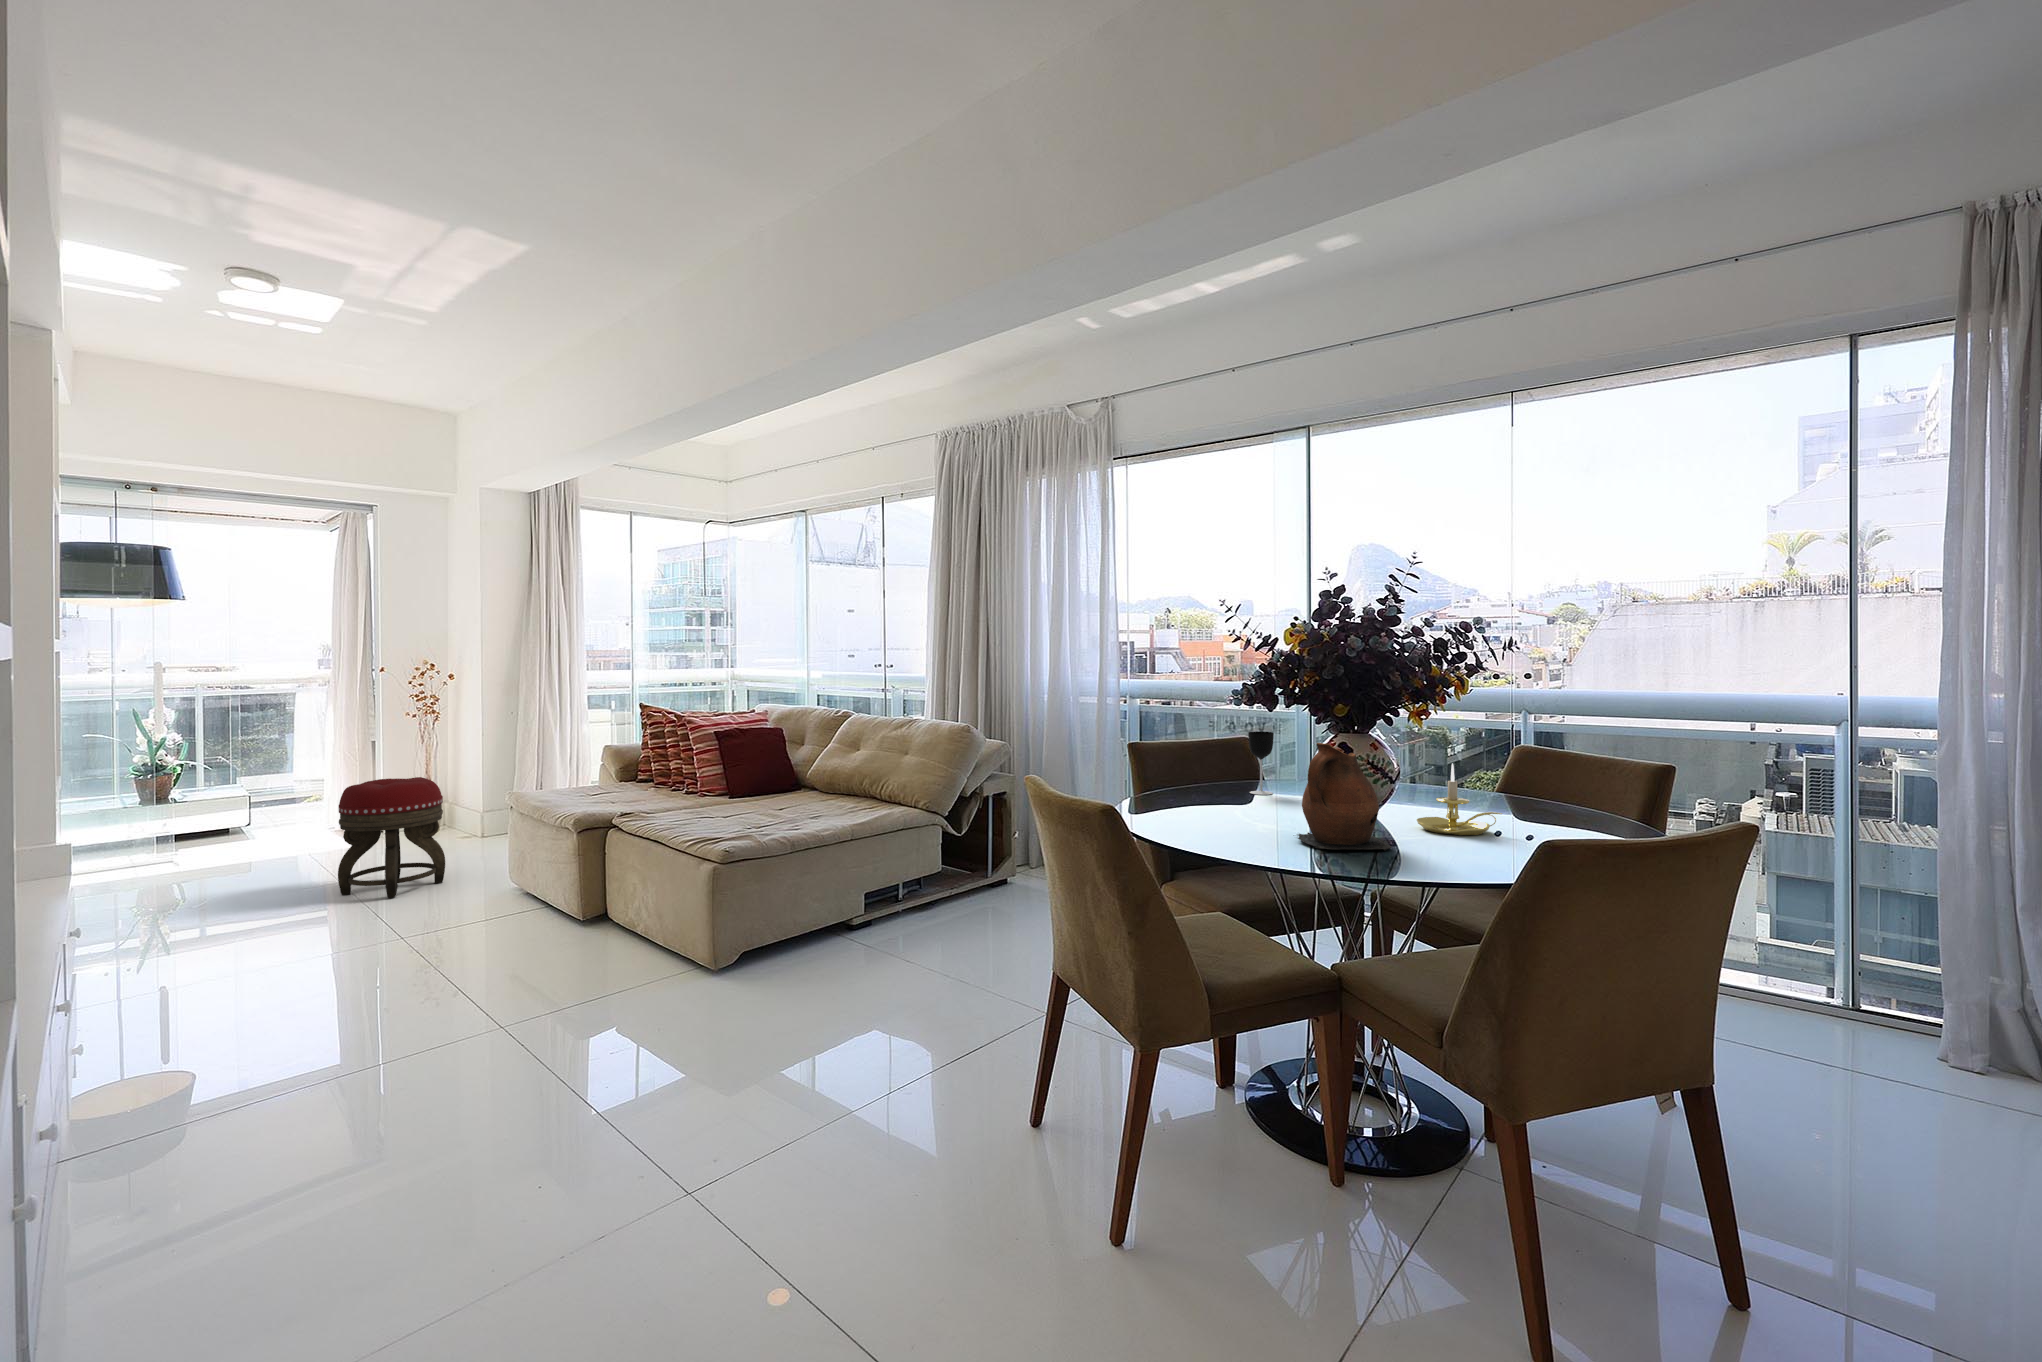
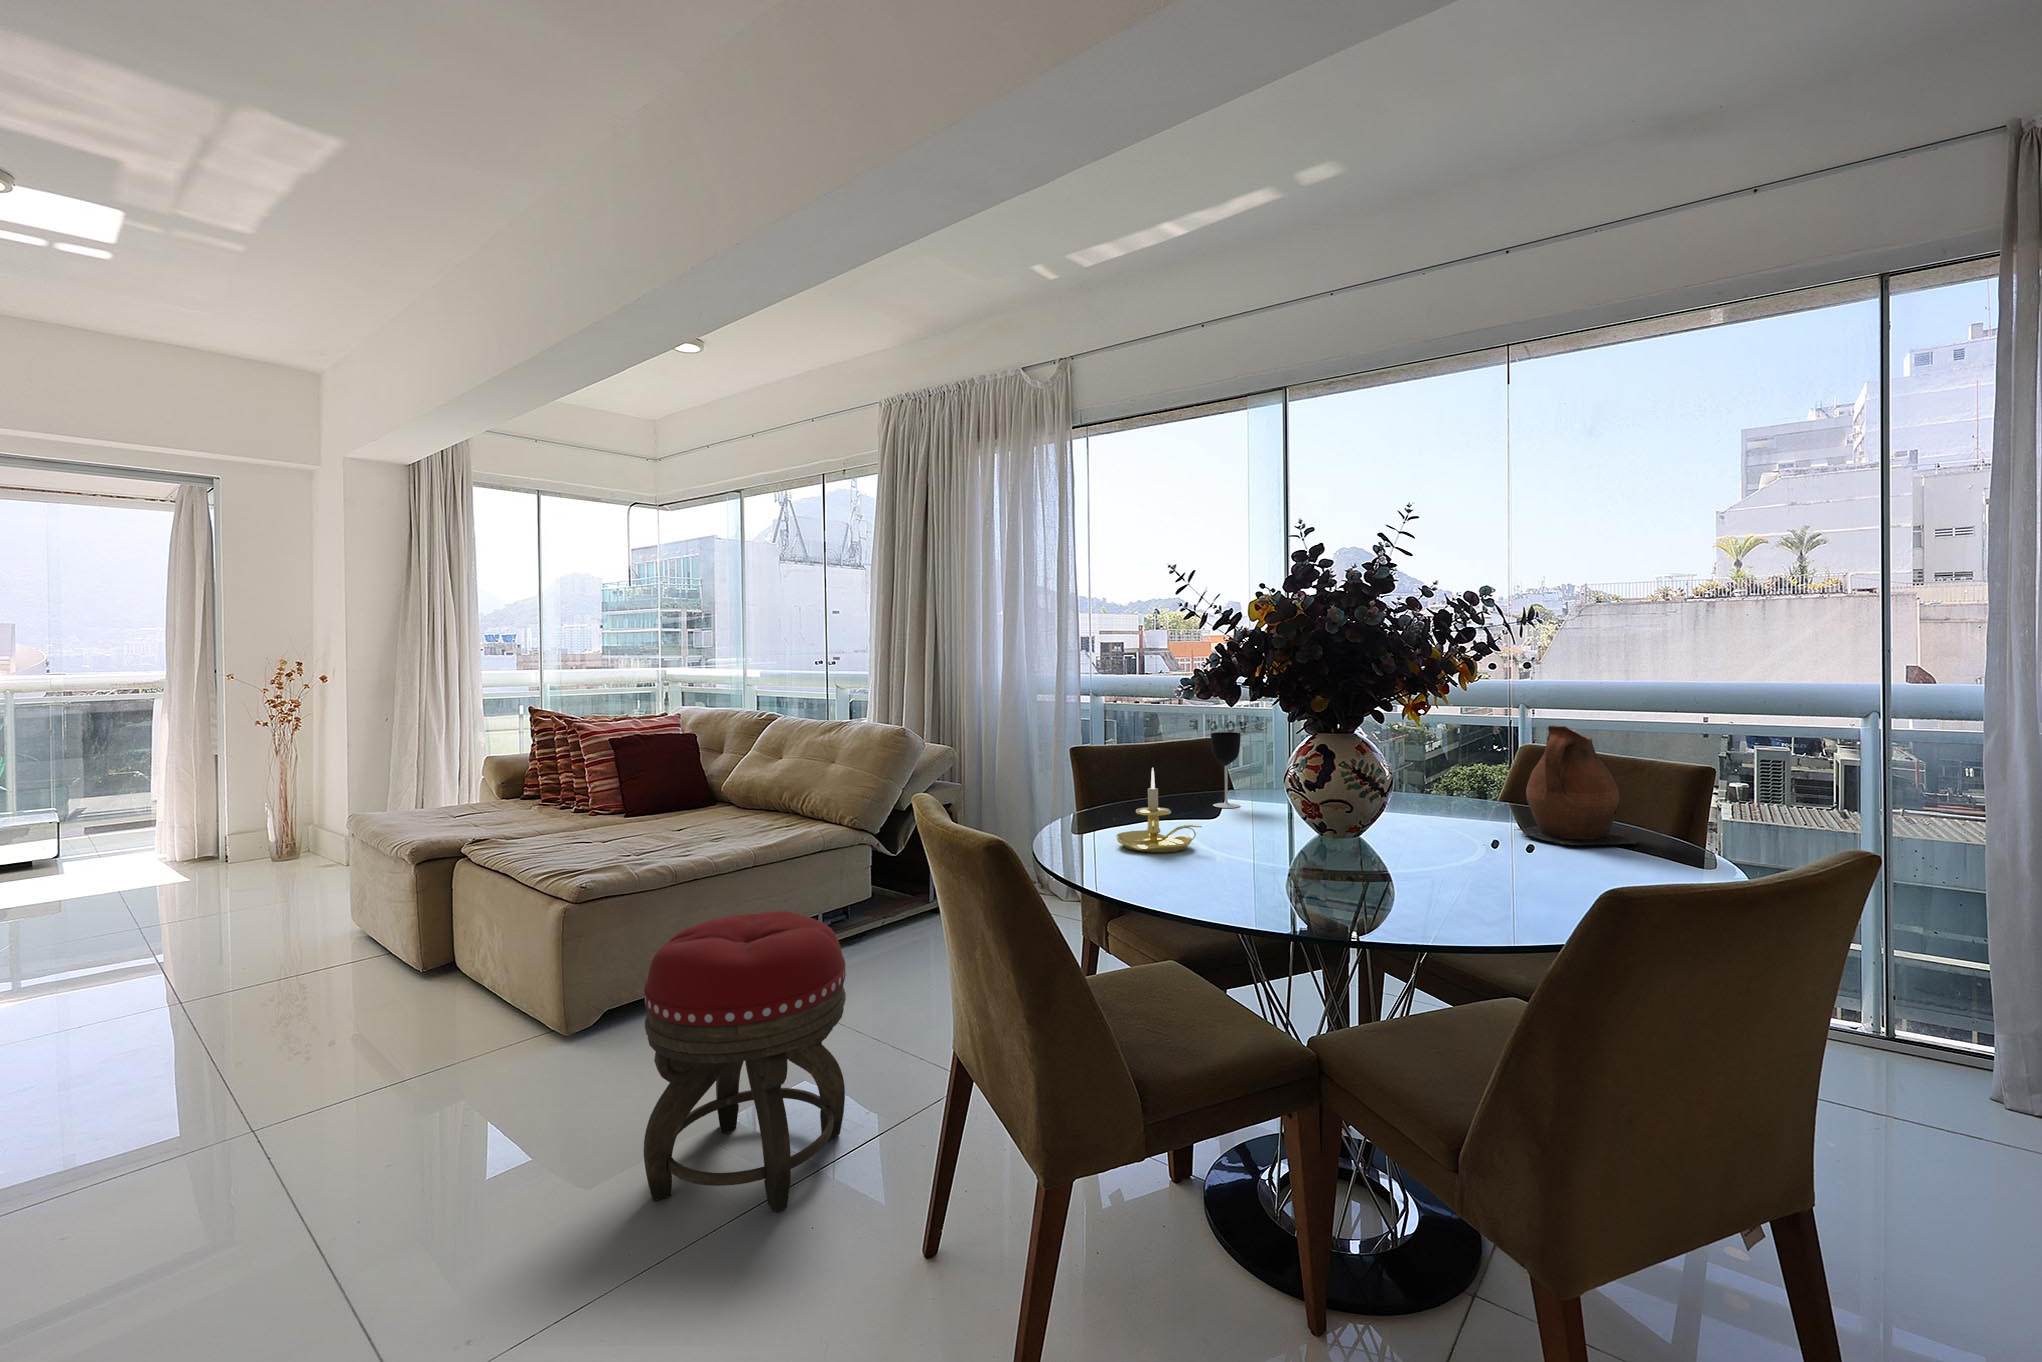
ceramic pitcher: present [1298,743,1392,851] -> present [1517,725,1638,846]
candle holder: present [1417,763,1502,835] -> present [1116,768,1202,853]
footstool: present [338,777,445,898] -> present [644,911,846,1211]

